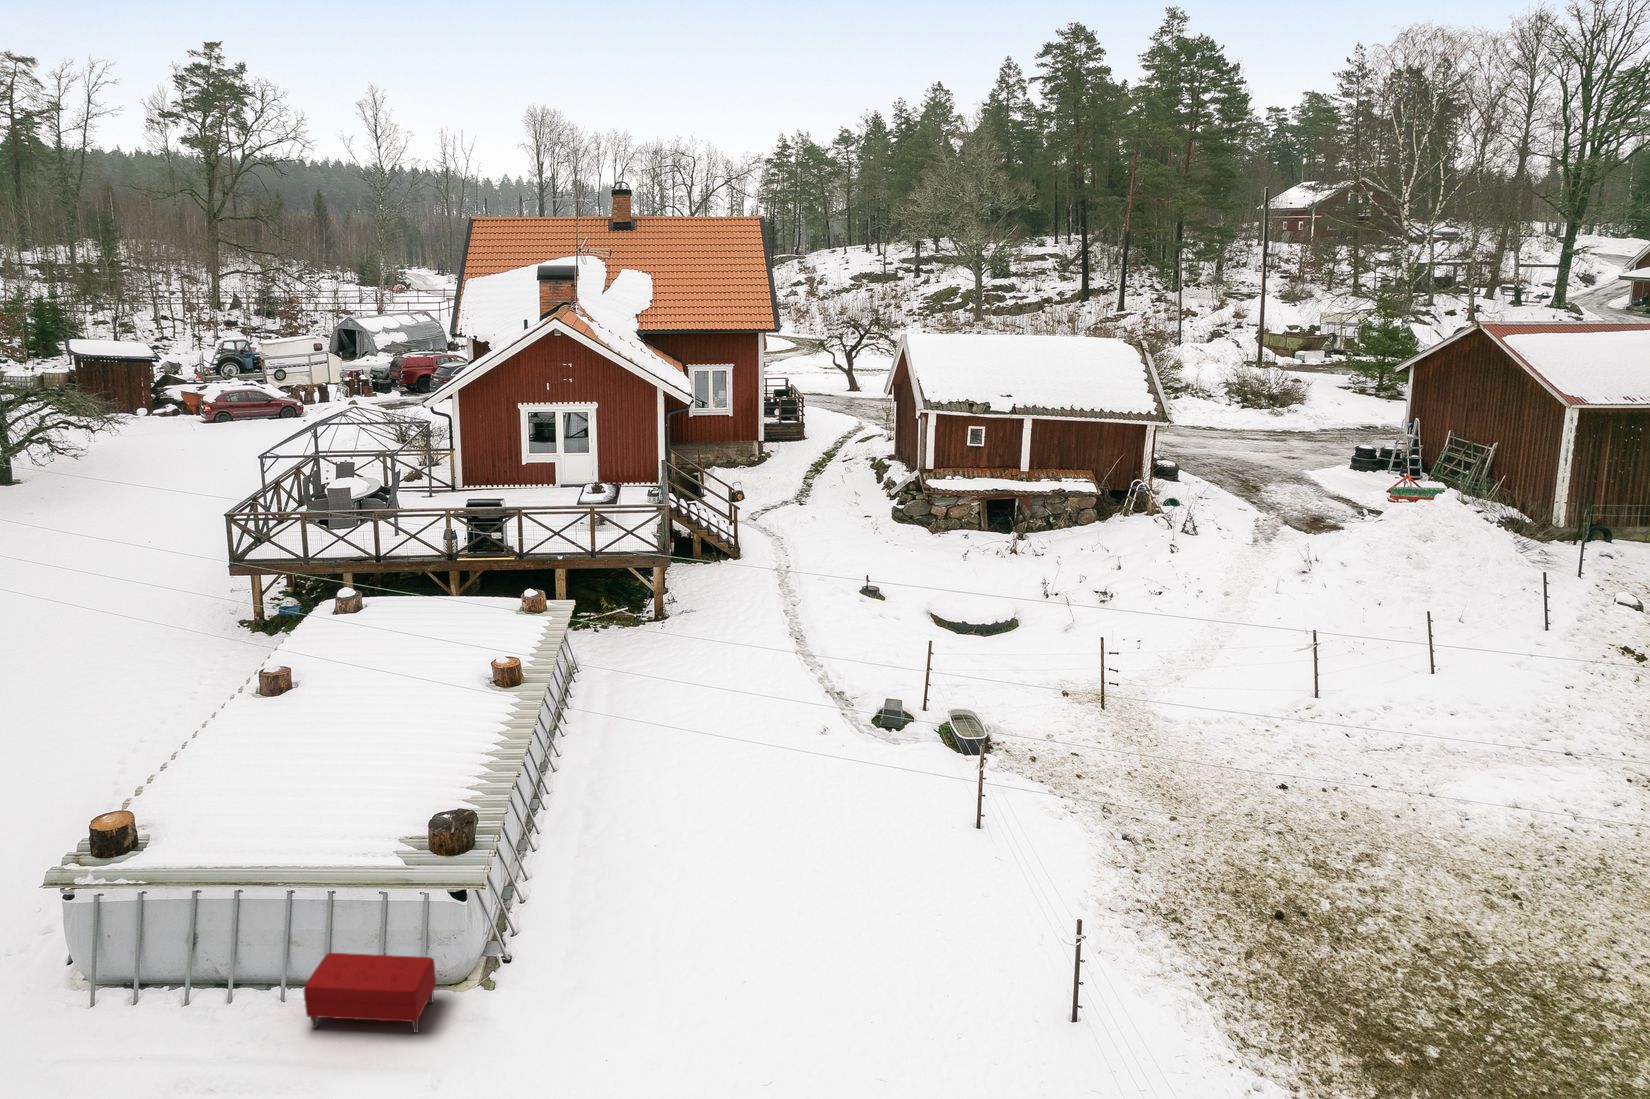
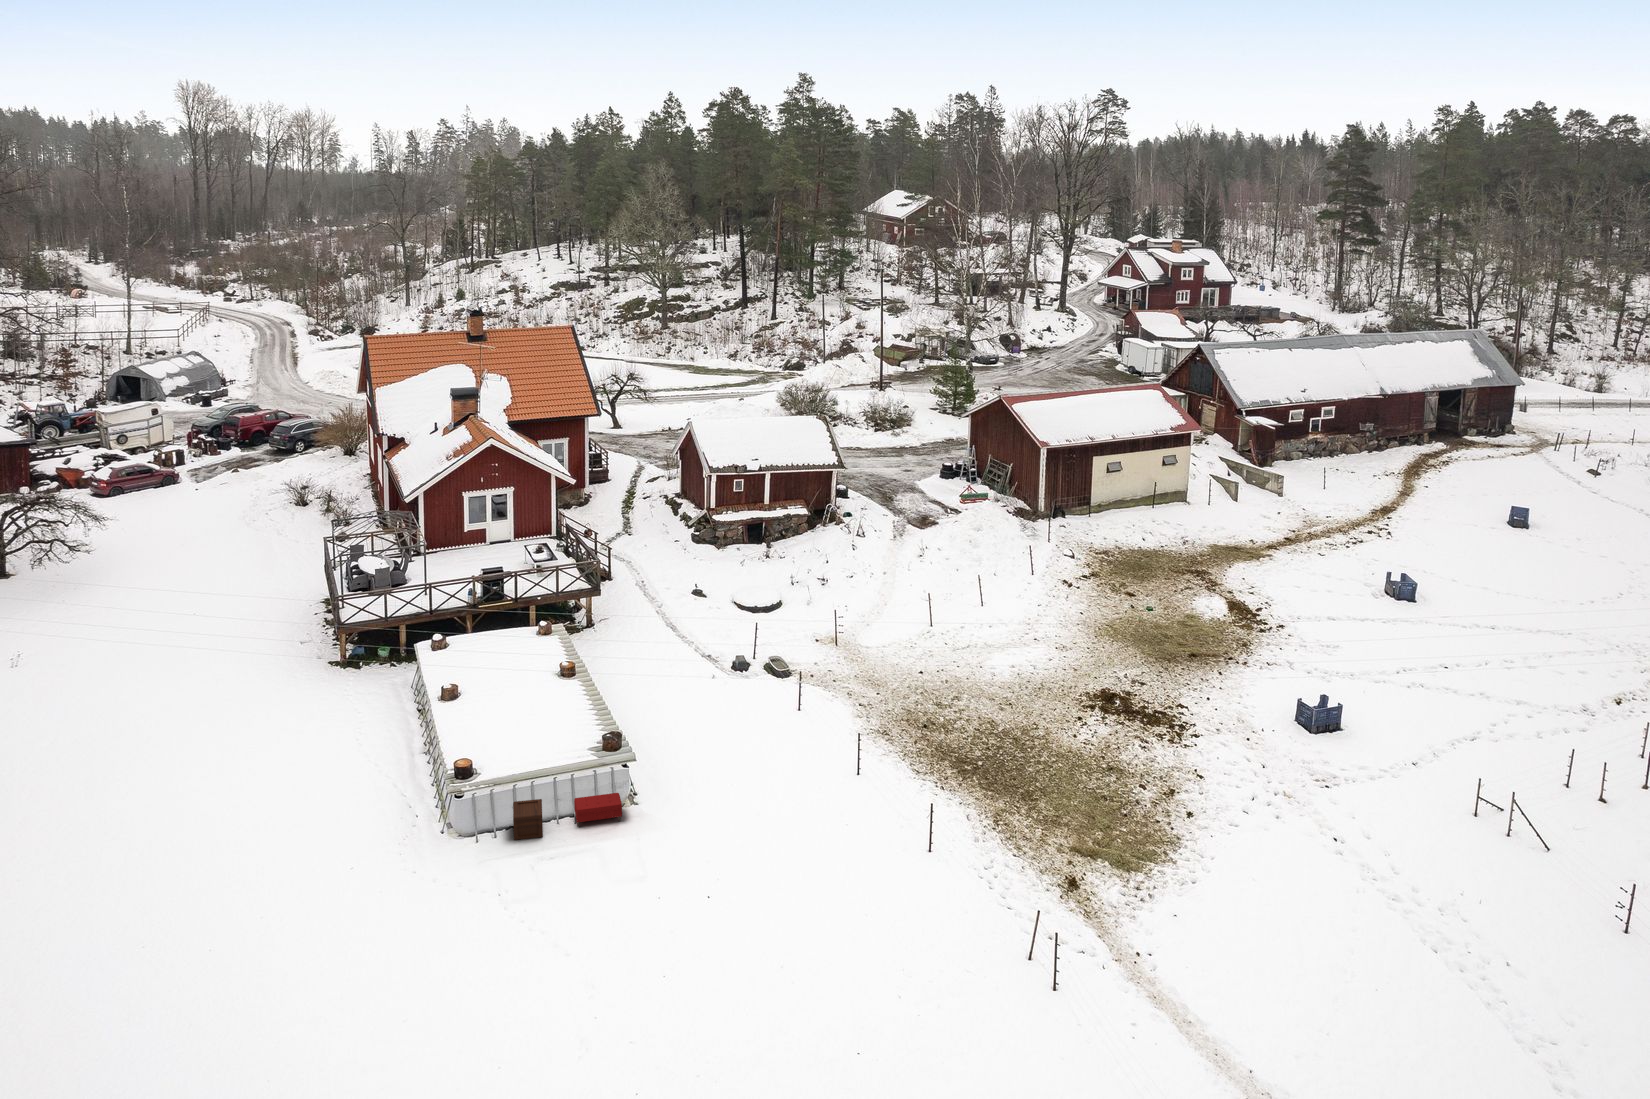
wooden crate: none [139,936,253,1039] -> present [513,799,543,840]

